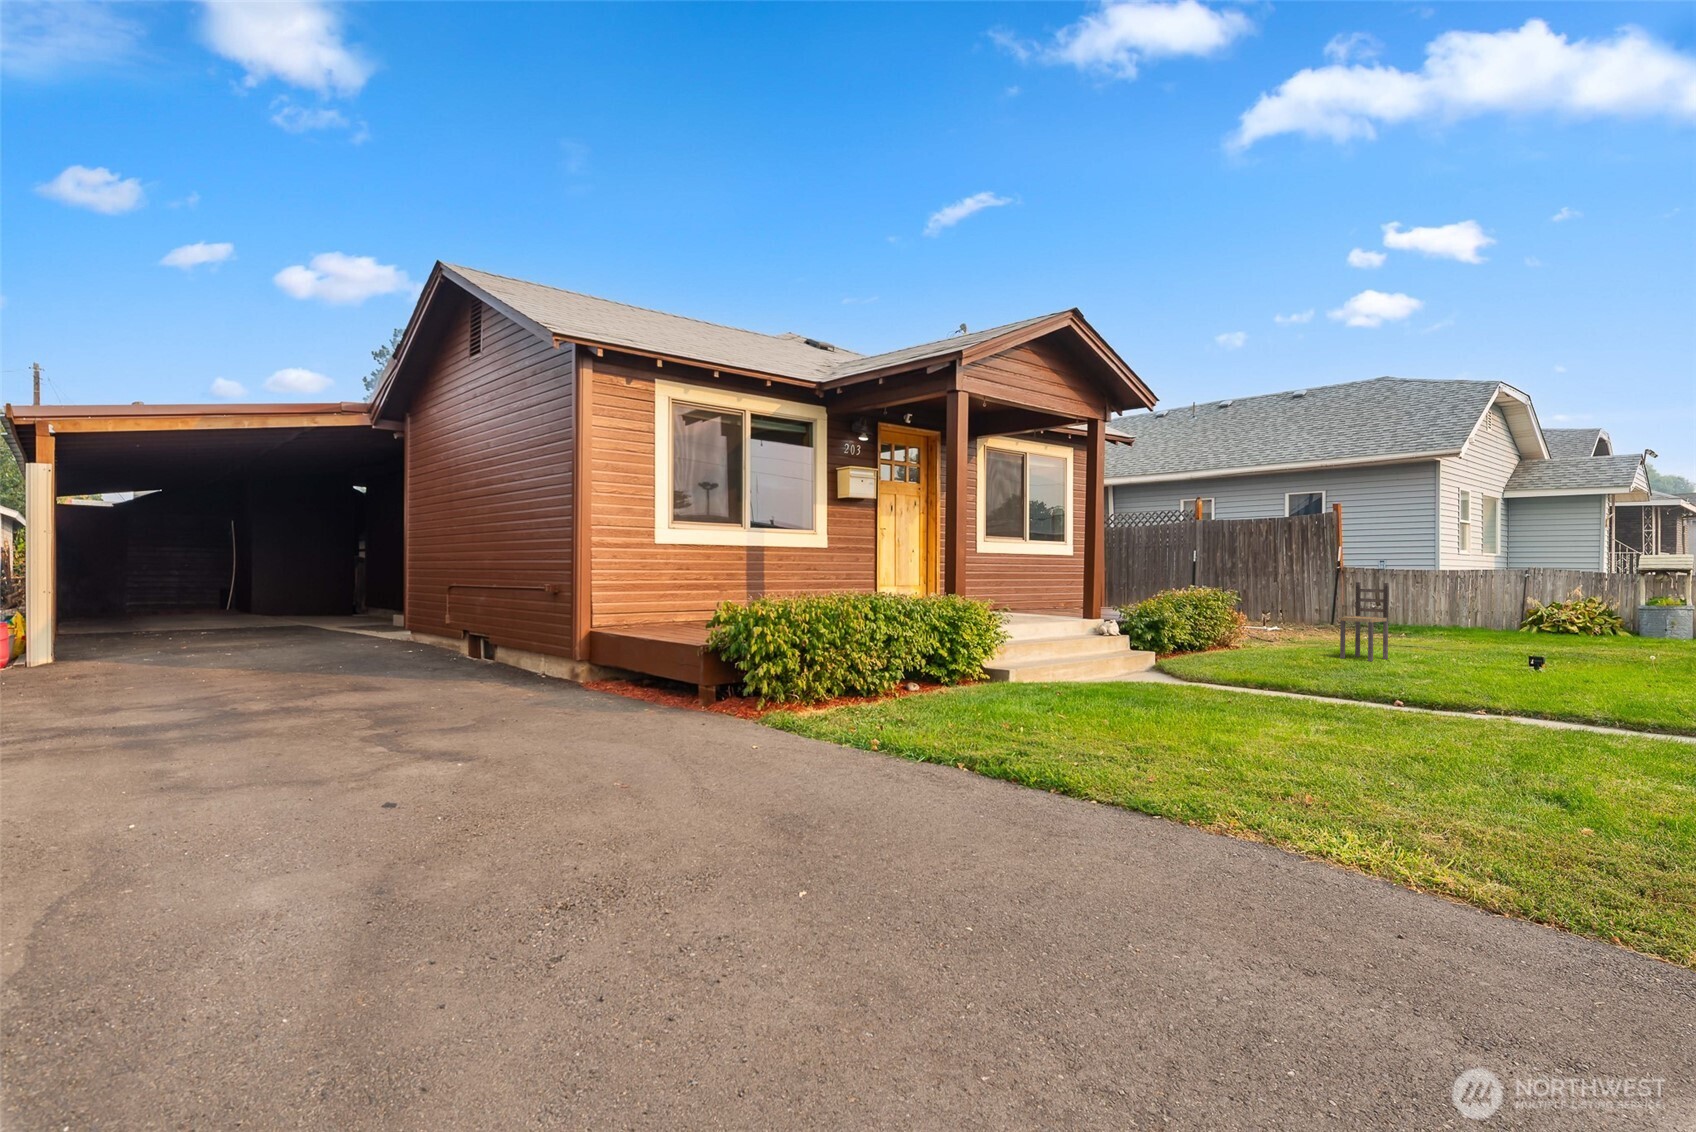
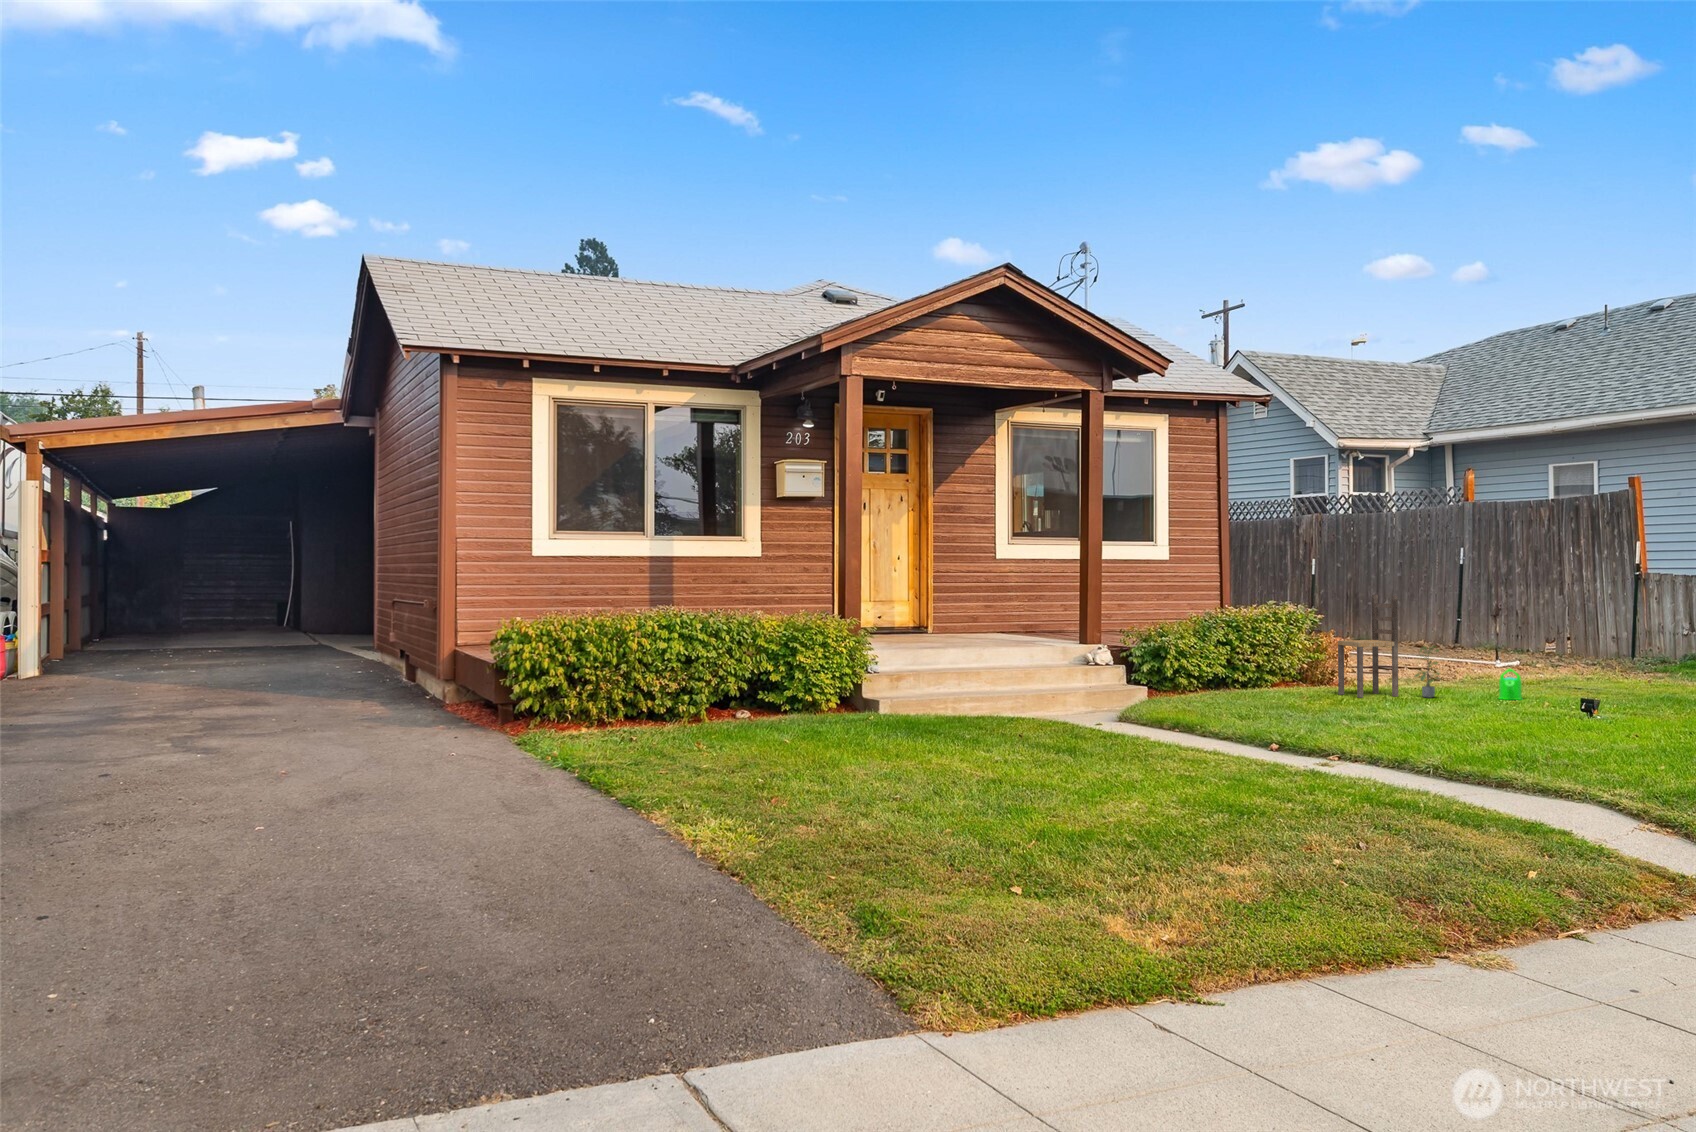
potted plant: none [1400,620,1430,660] -> present [1415,646,1439,698]
watering can: none [1458,637,1483,661] -> present [1499,669,1522,700]

